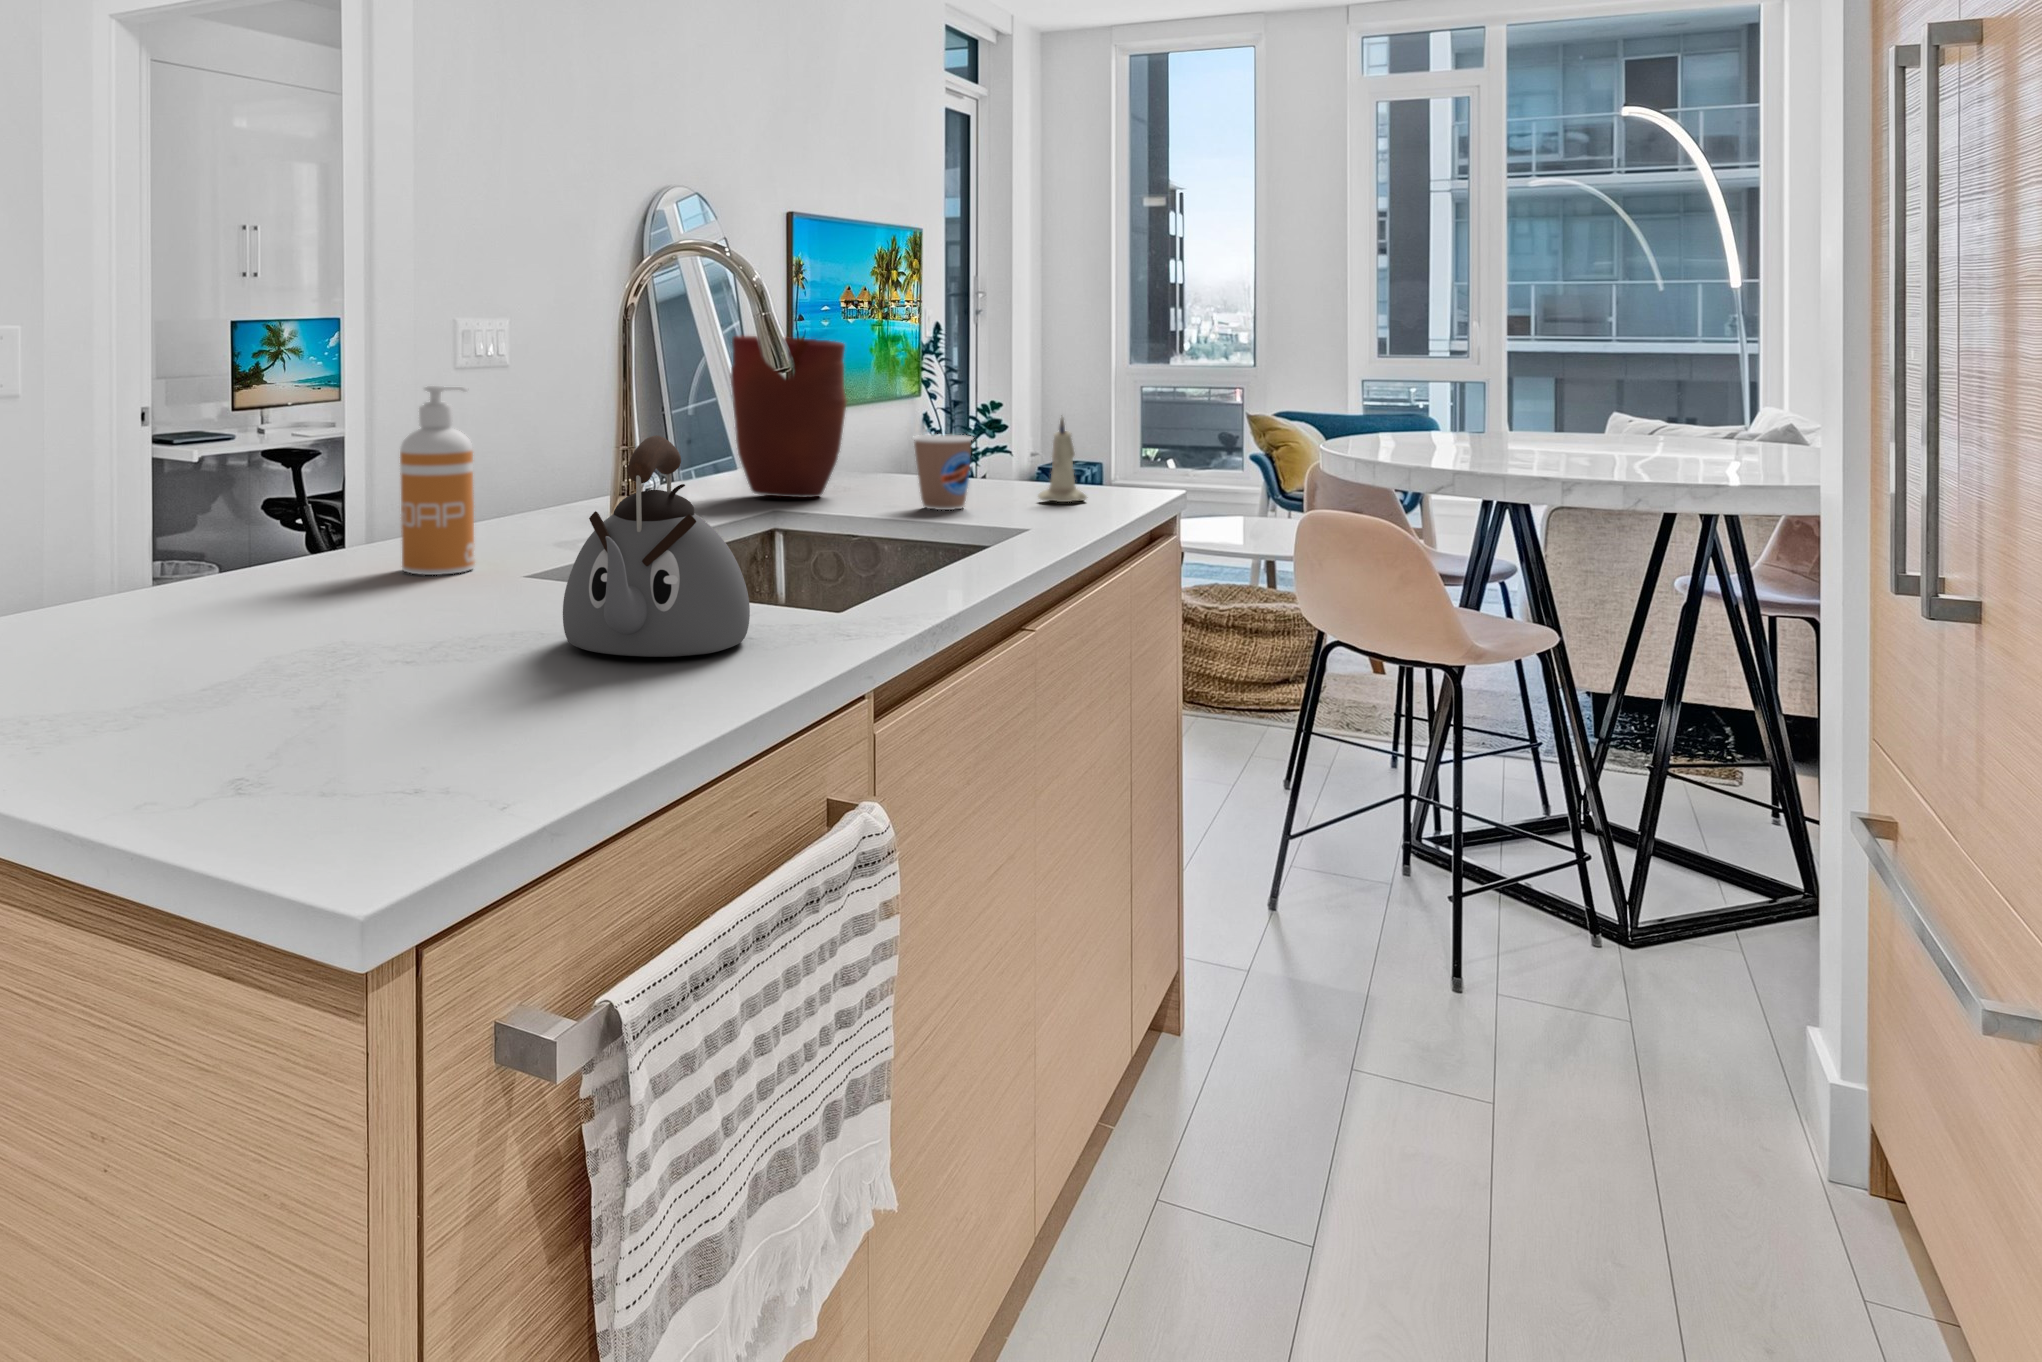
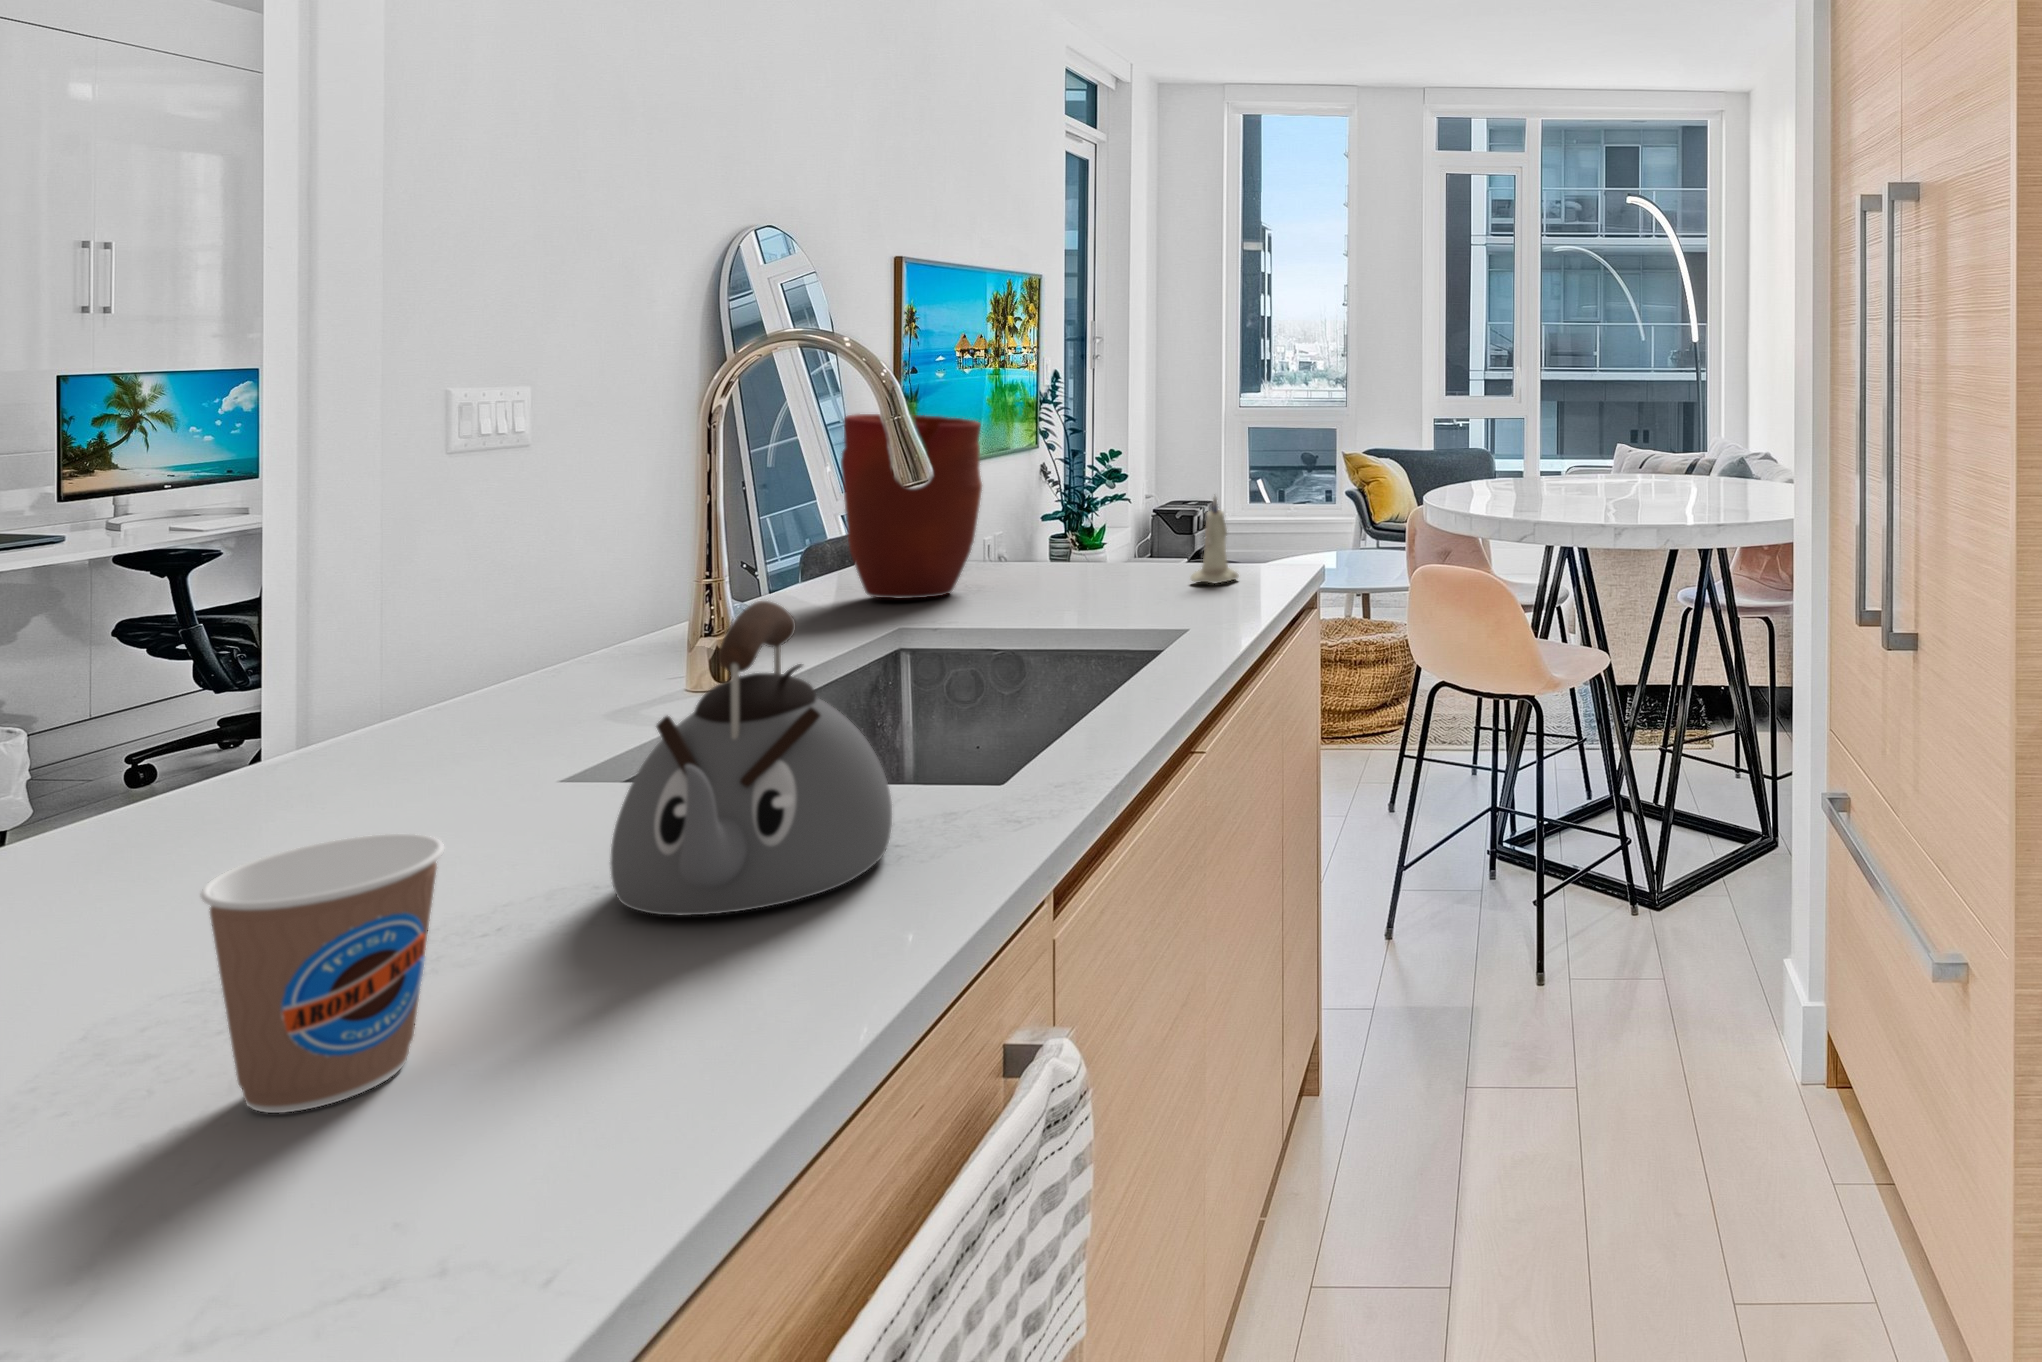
soap dispenser: present [400,385,475,575] -> none [334,517,464,788]
coffee cup: present [913,435,973,510] -> present [201,834,444,1113]

